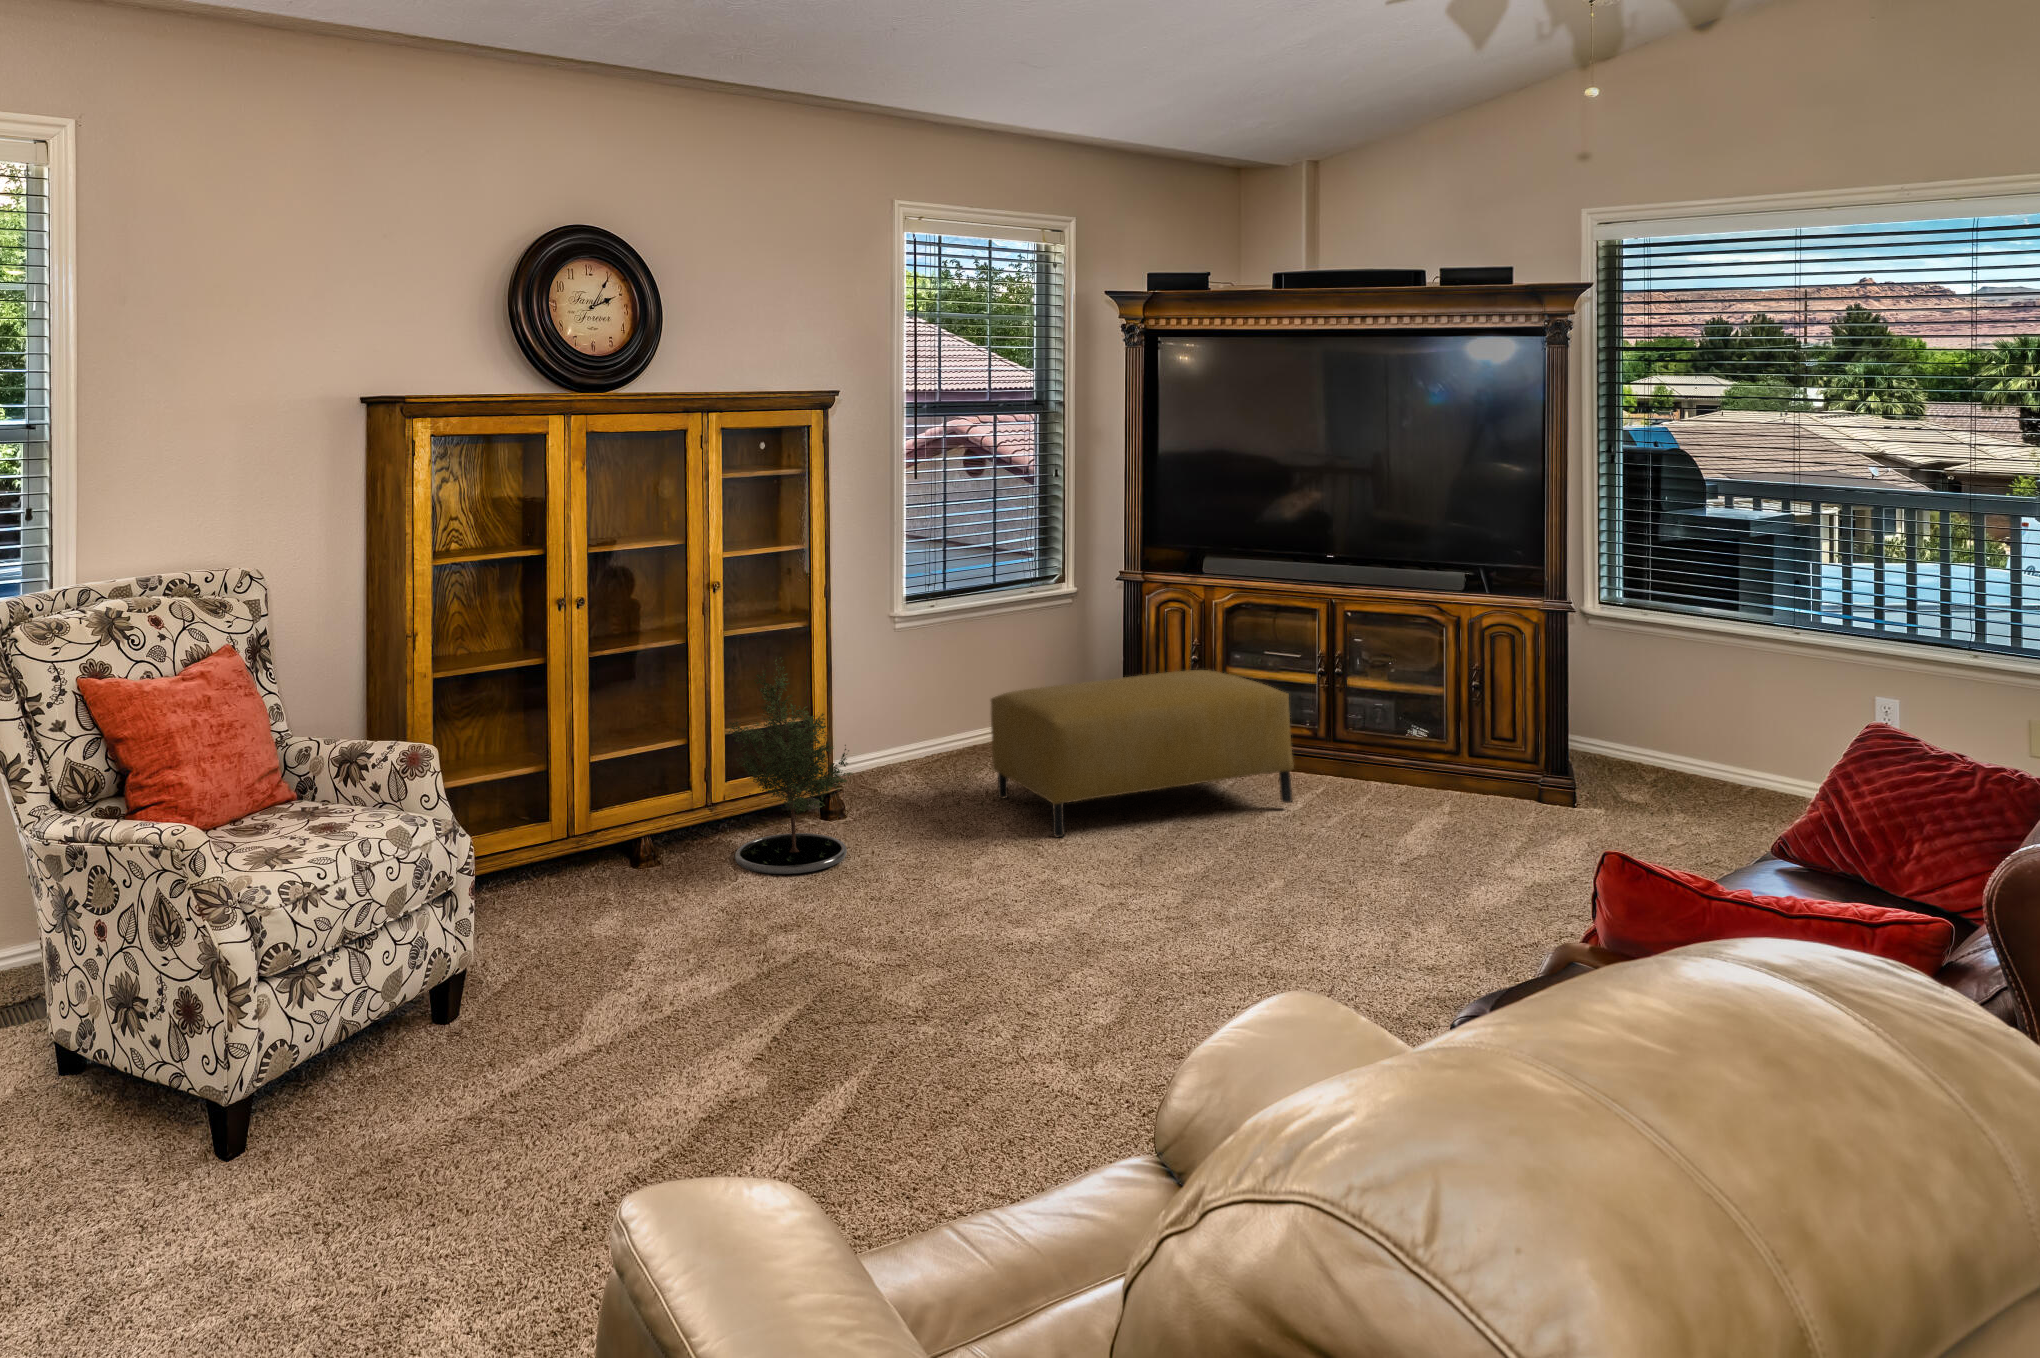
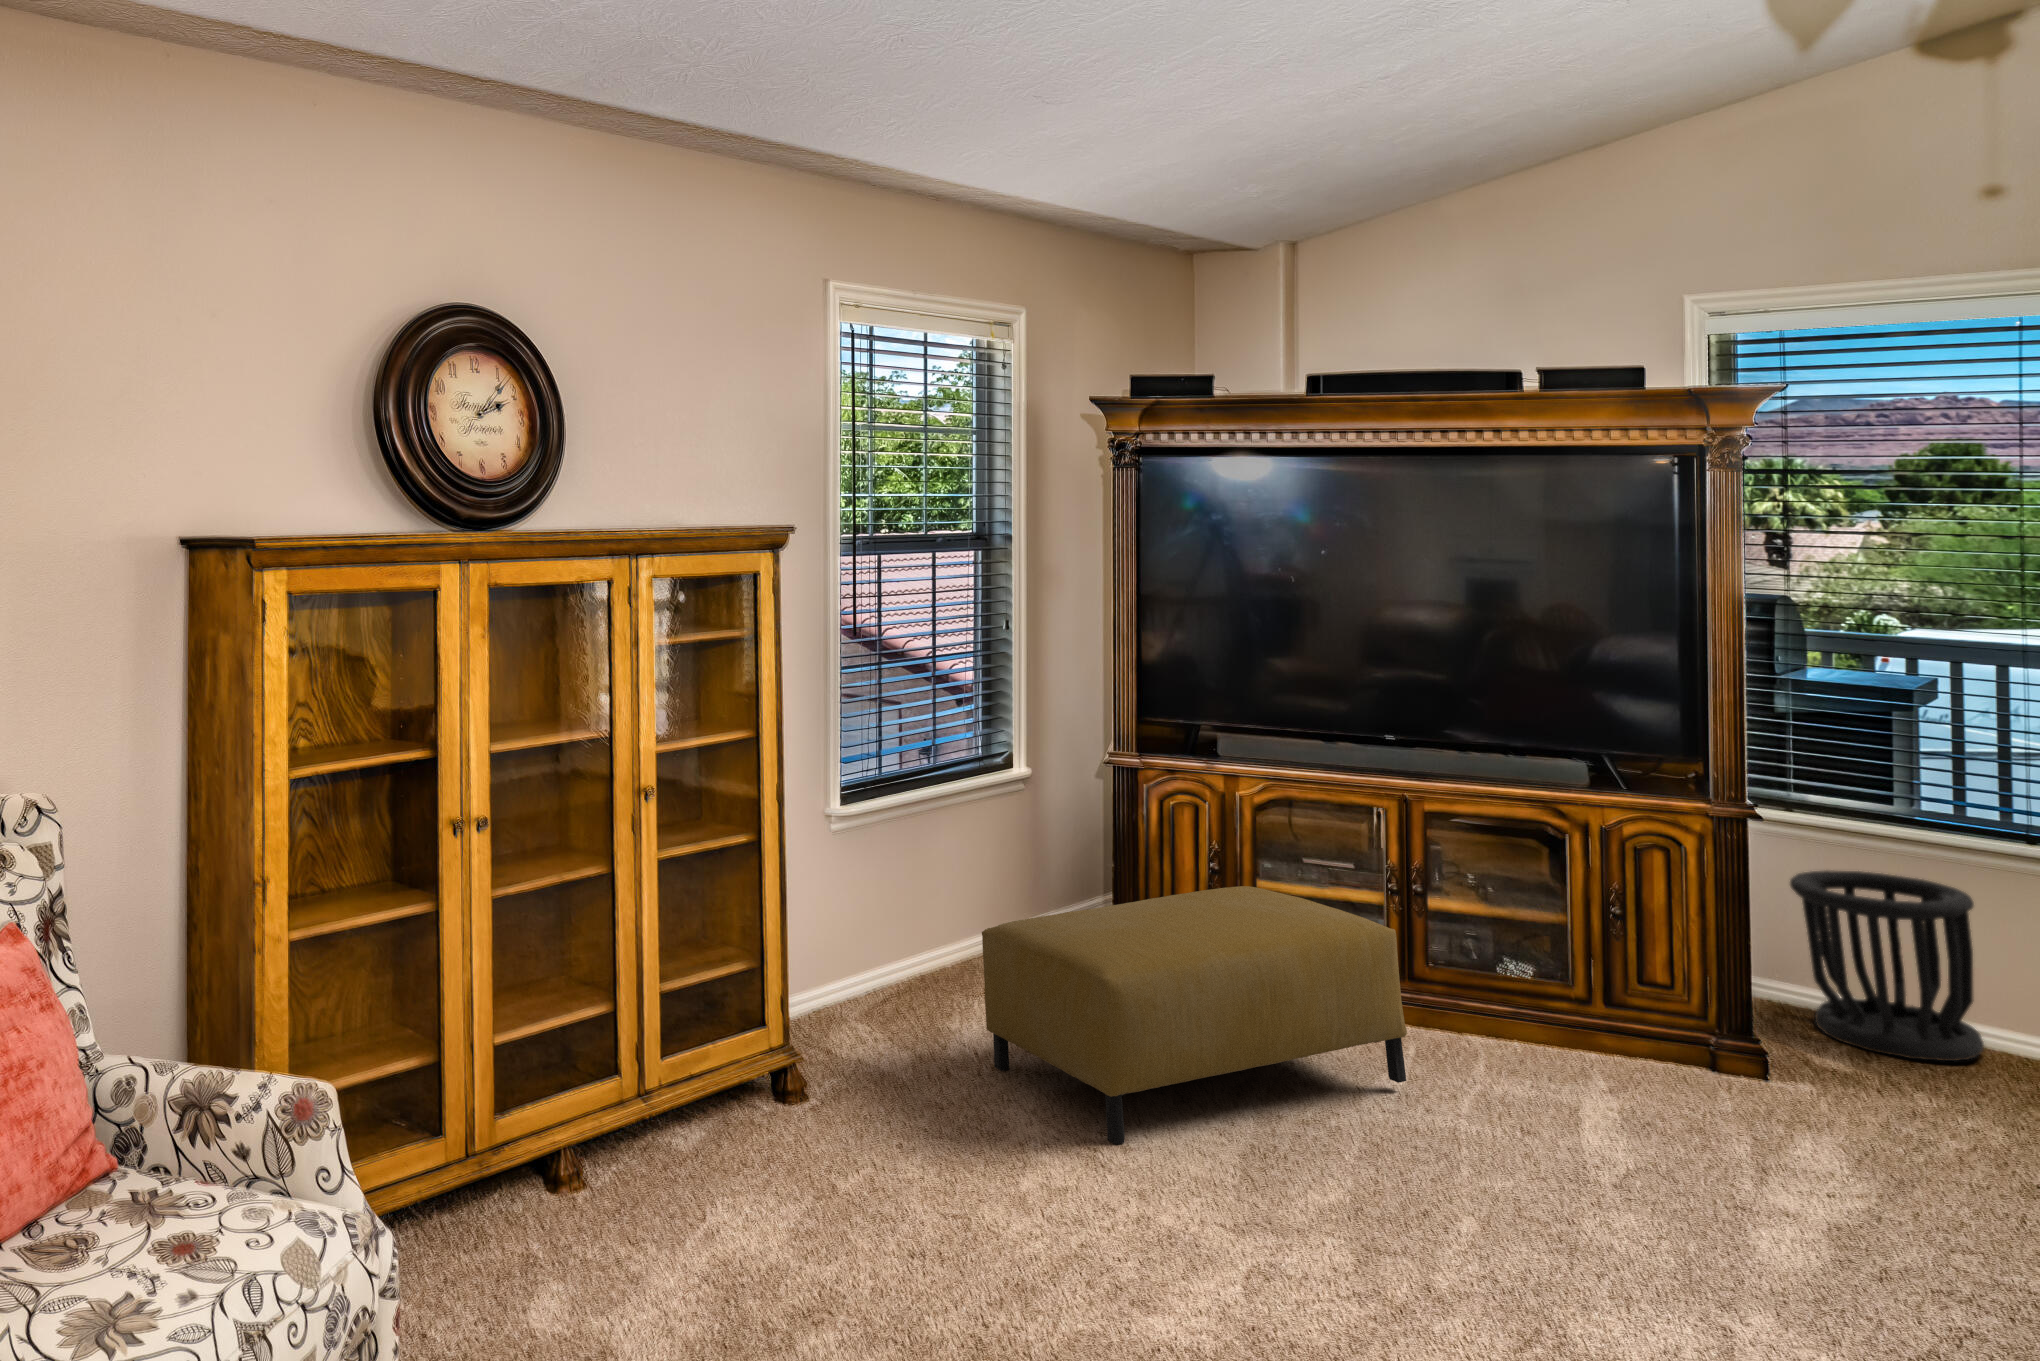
potted tree: present [729,657,852,874] -> none [665,894,855,1218]
wastebasket: none [1631,661,1755,795] -> present [1790,871,1984,1061]

